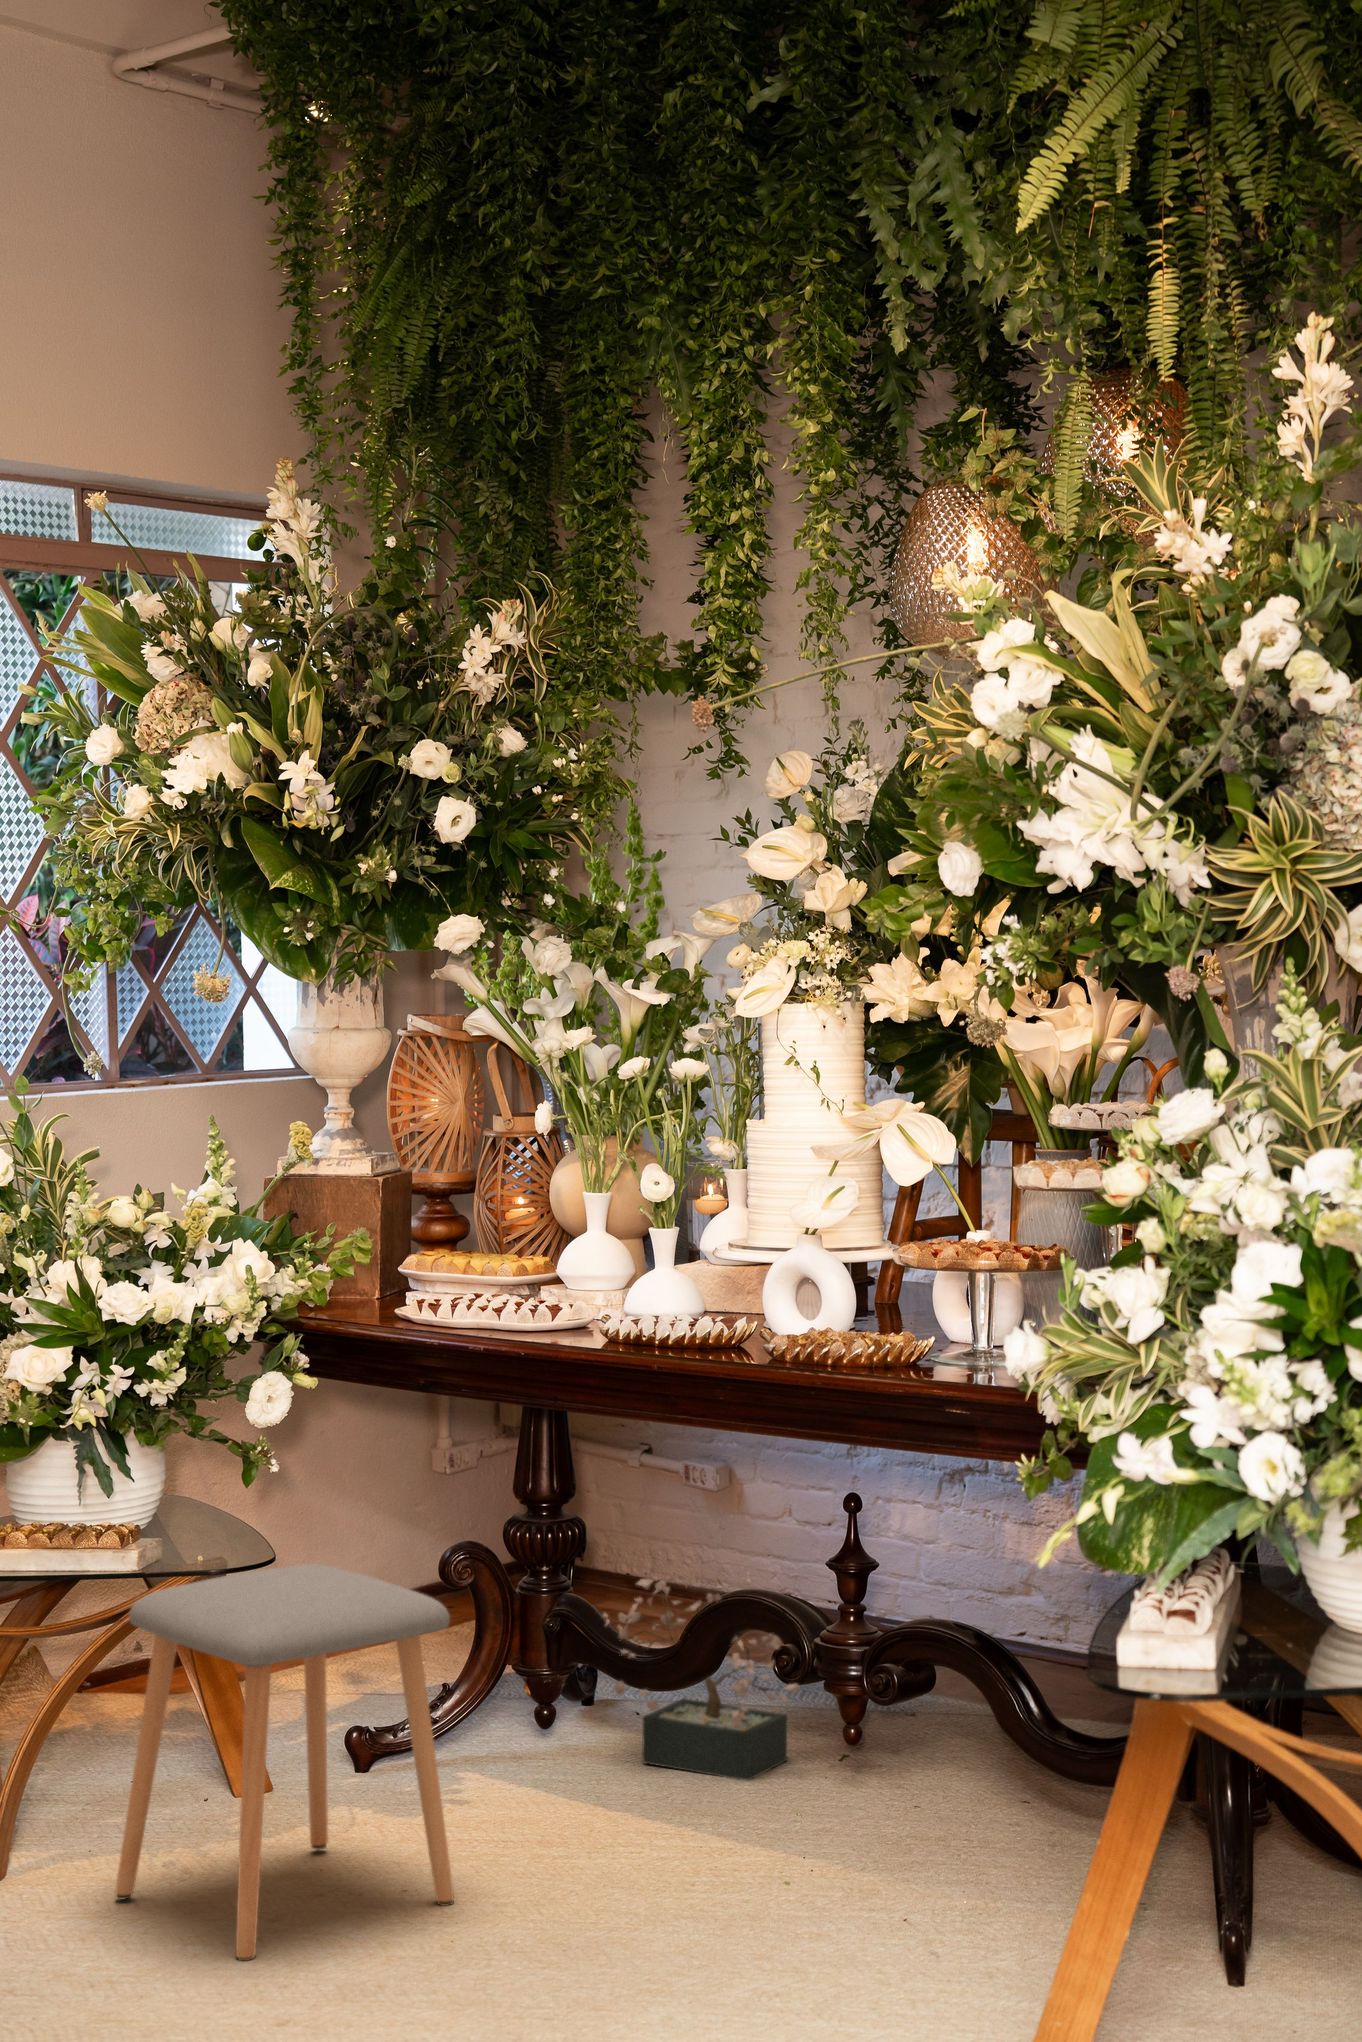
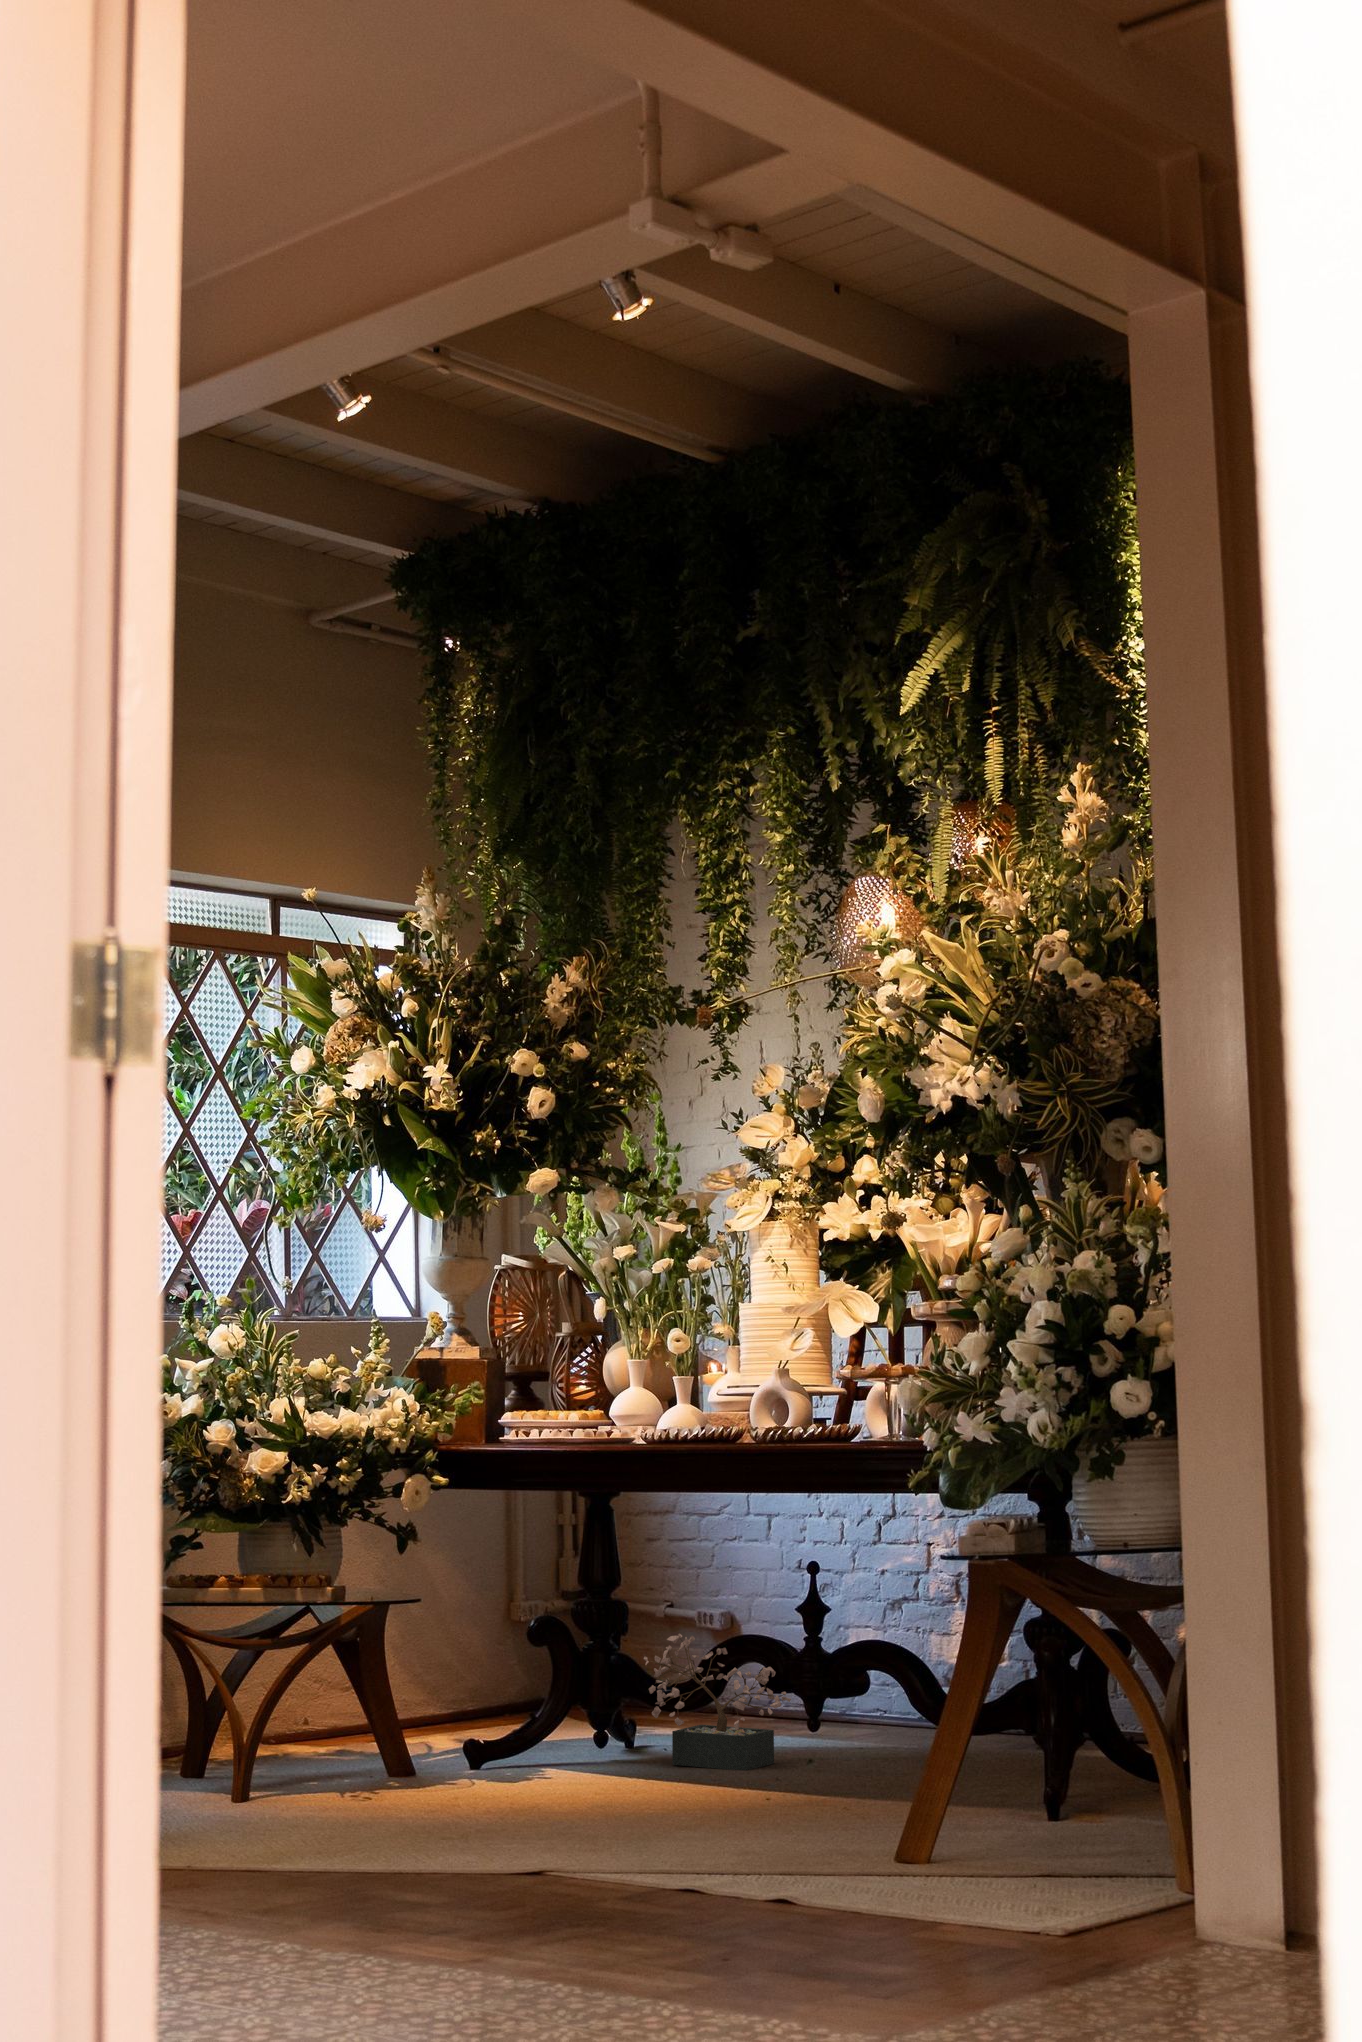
stool: present [115,1564,454,1961] -> none [321,1593,546,1830]

